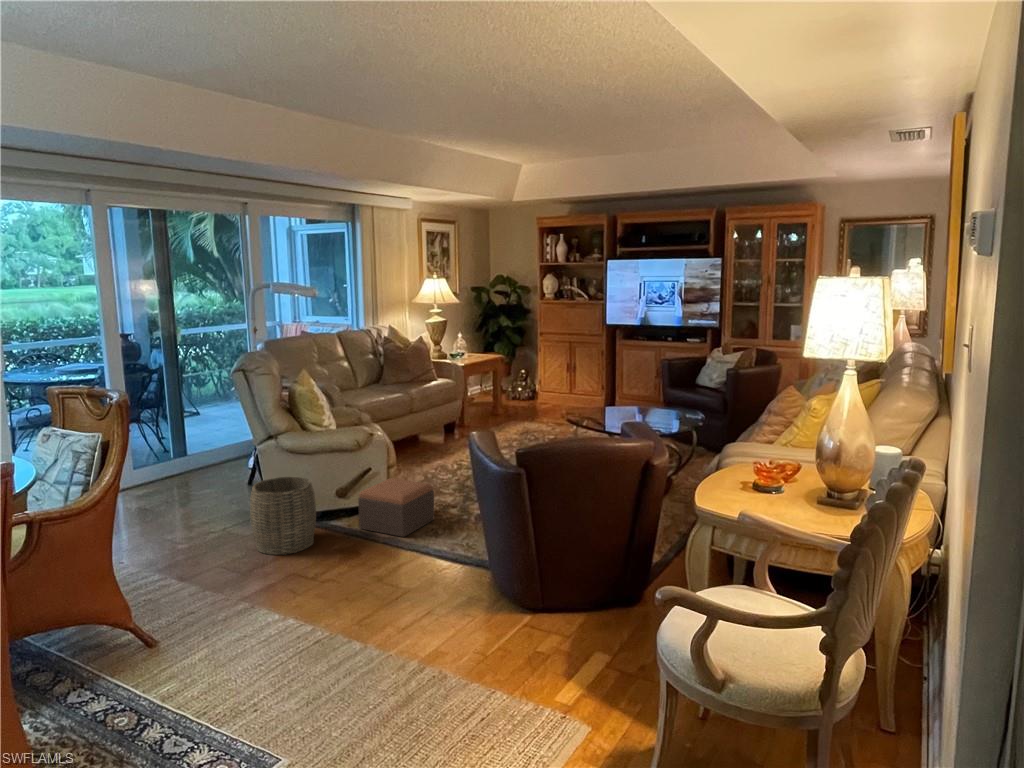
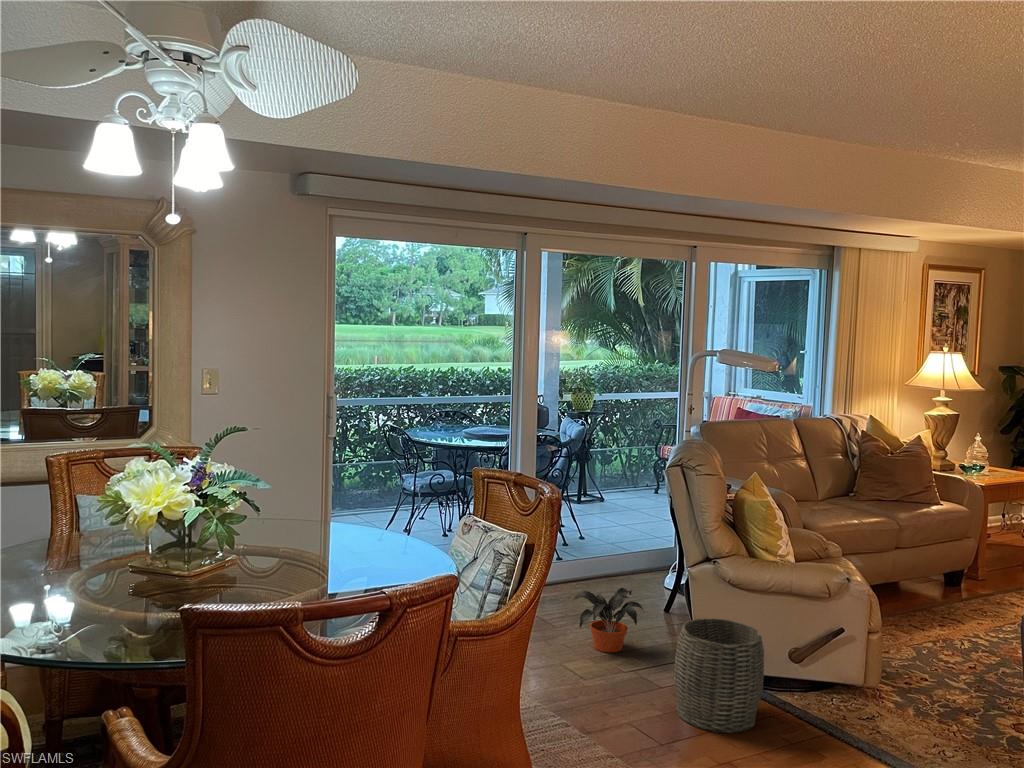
potted plant: none [168,471,229,521] -> present [573,588,643,653]
footstool: present [358,478,434,537] -> none [821,650,944,749]

